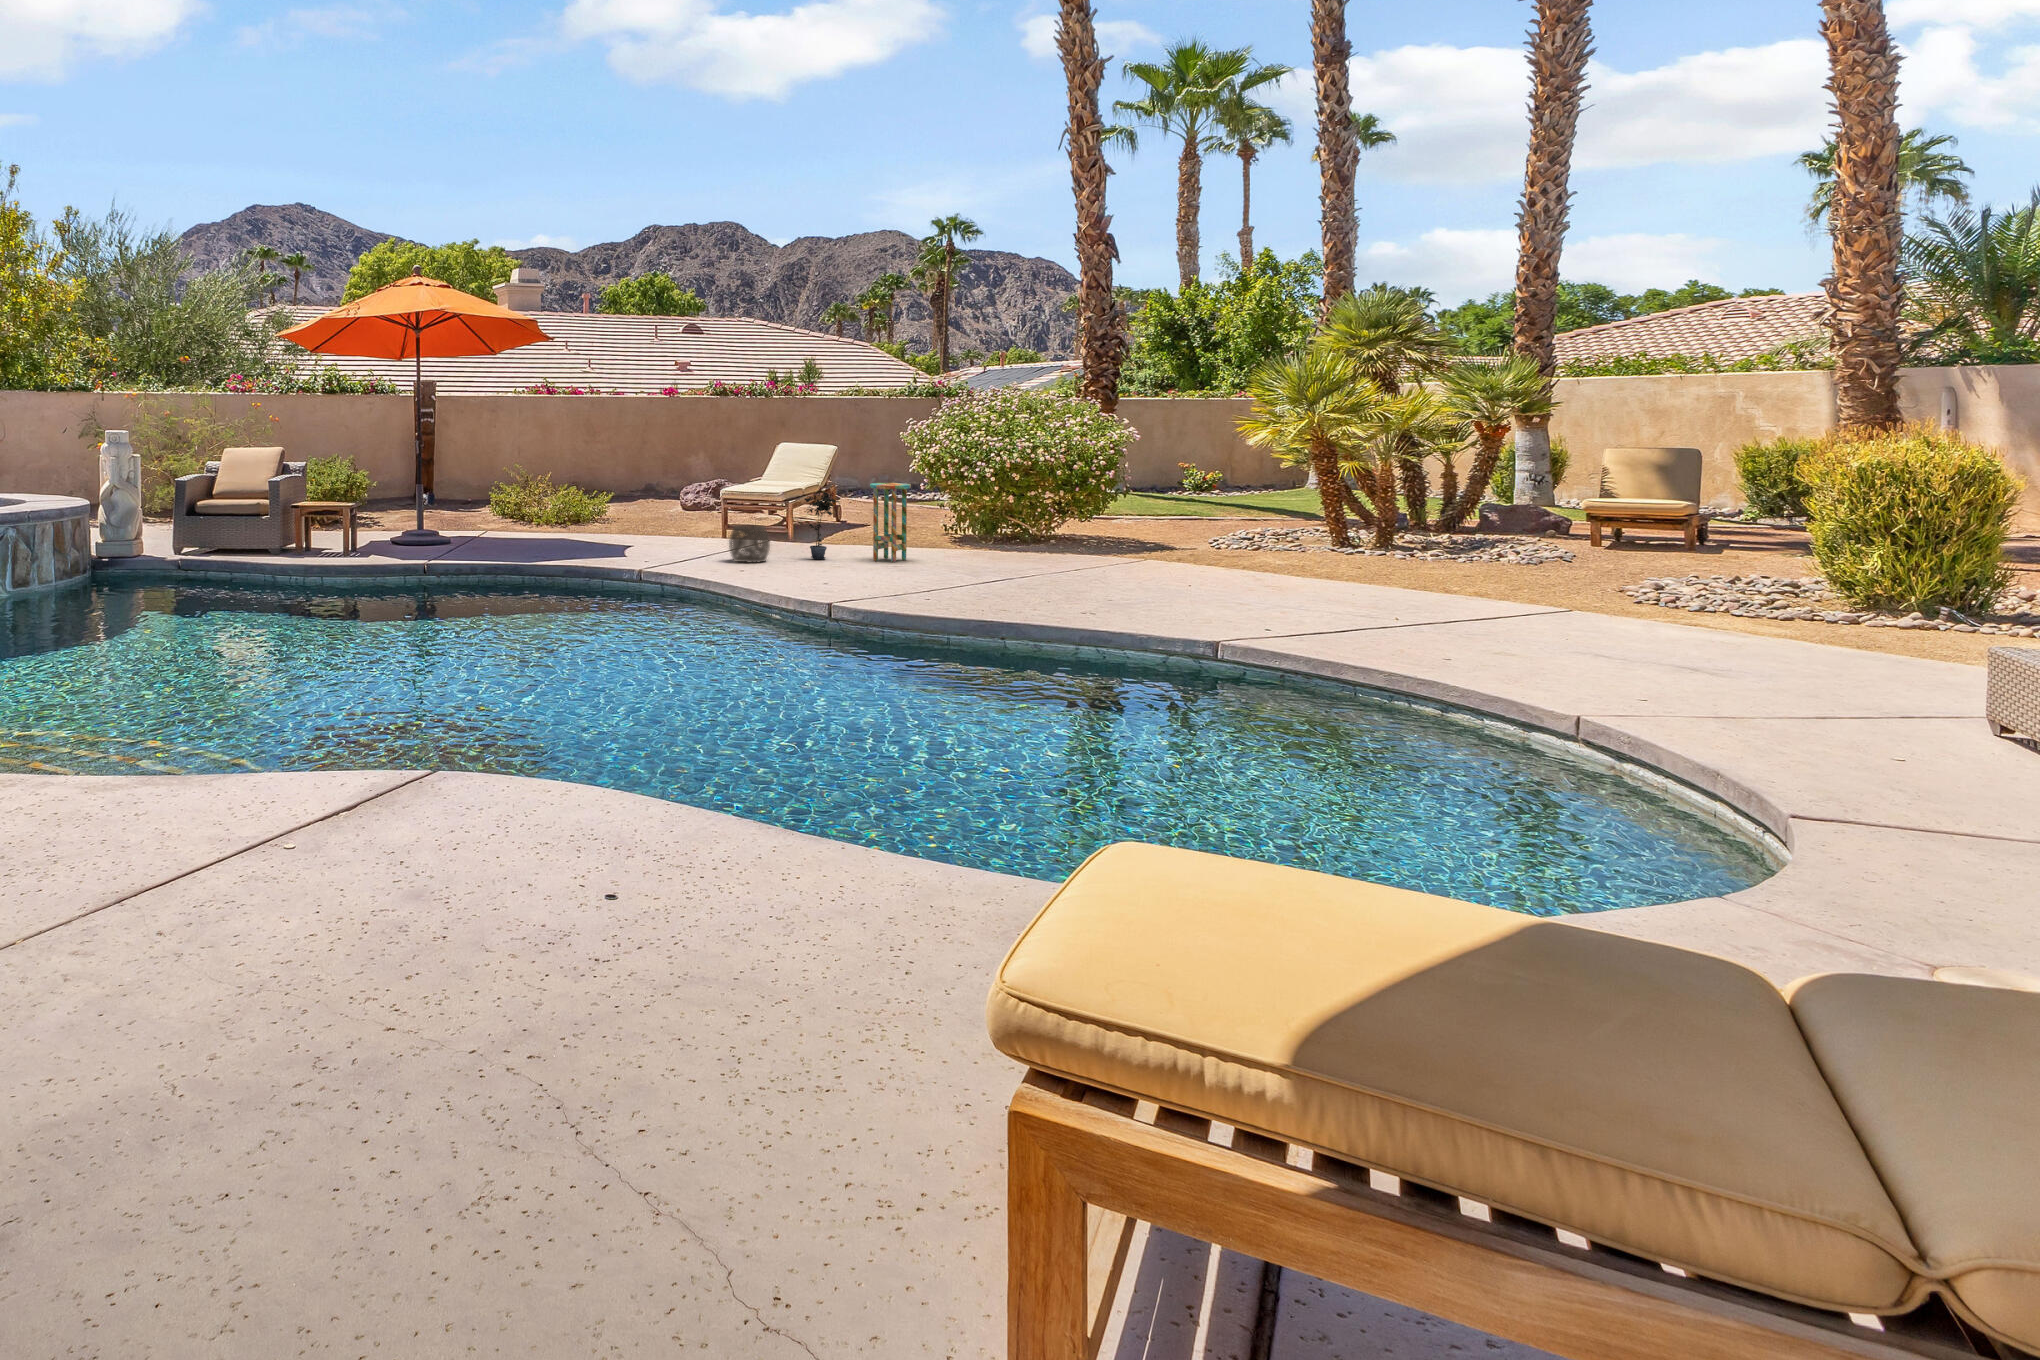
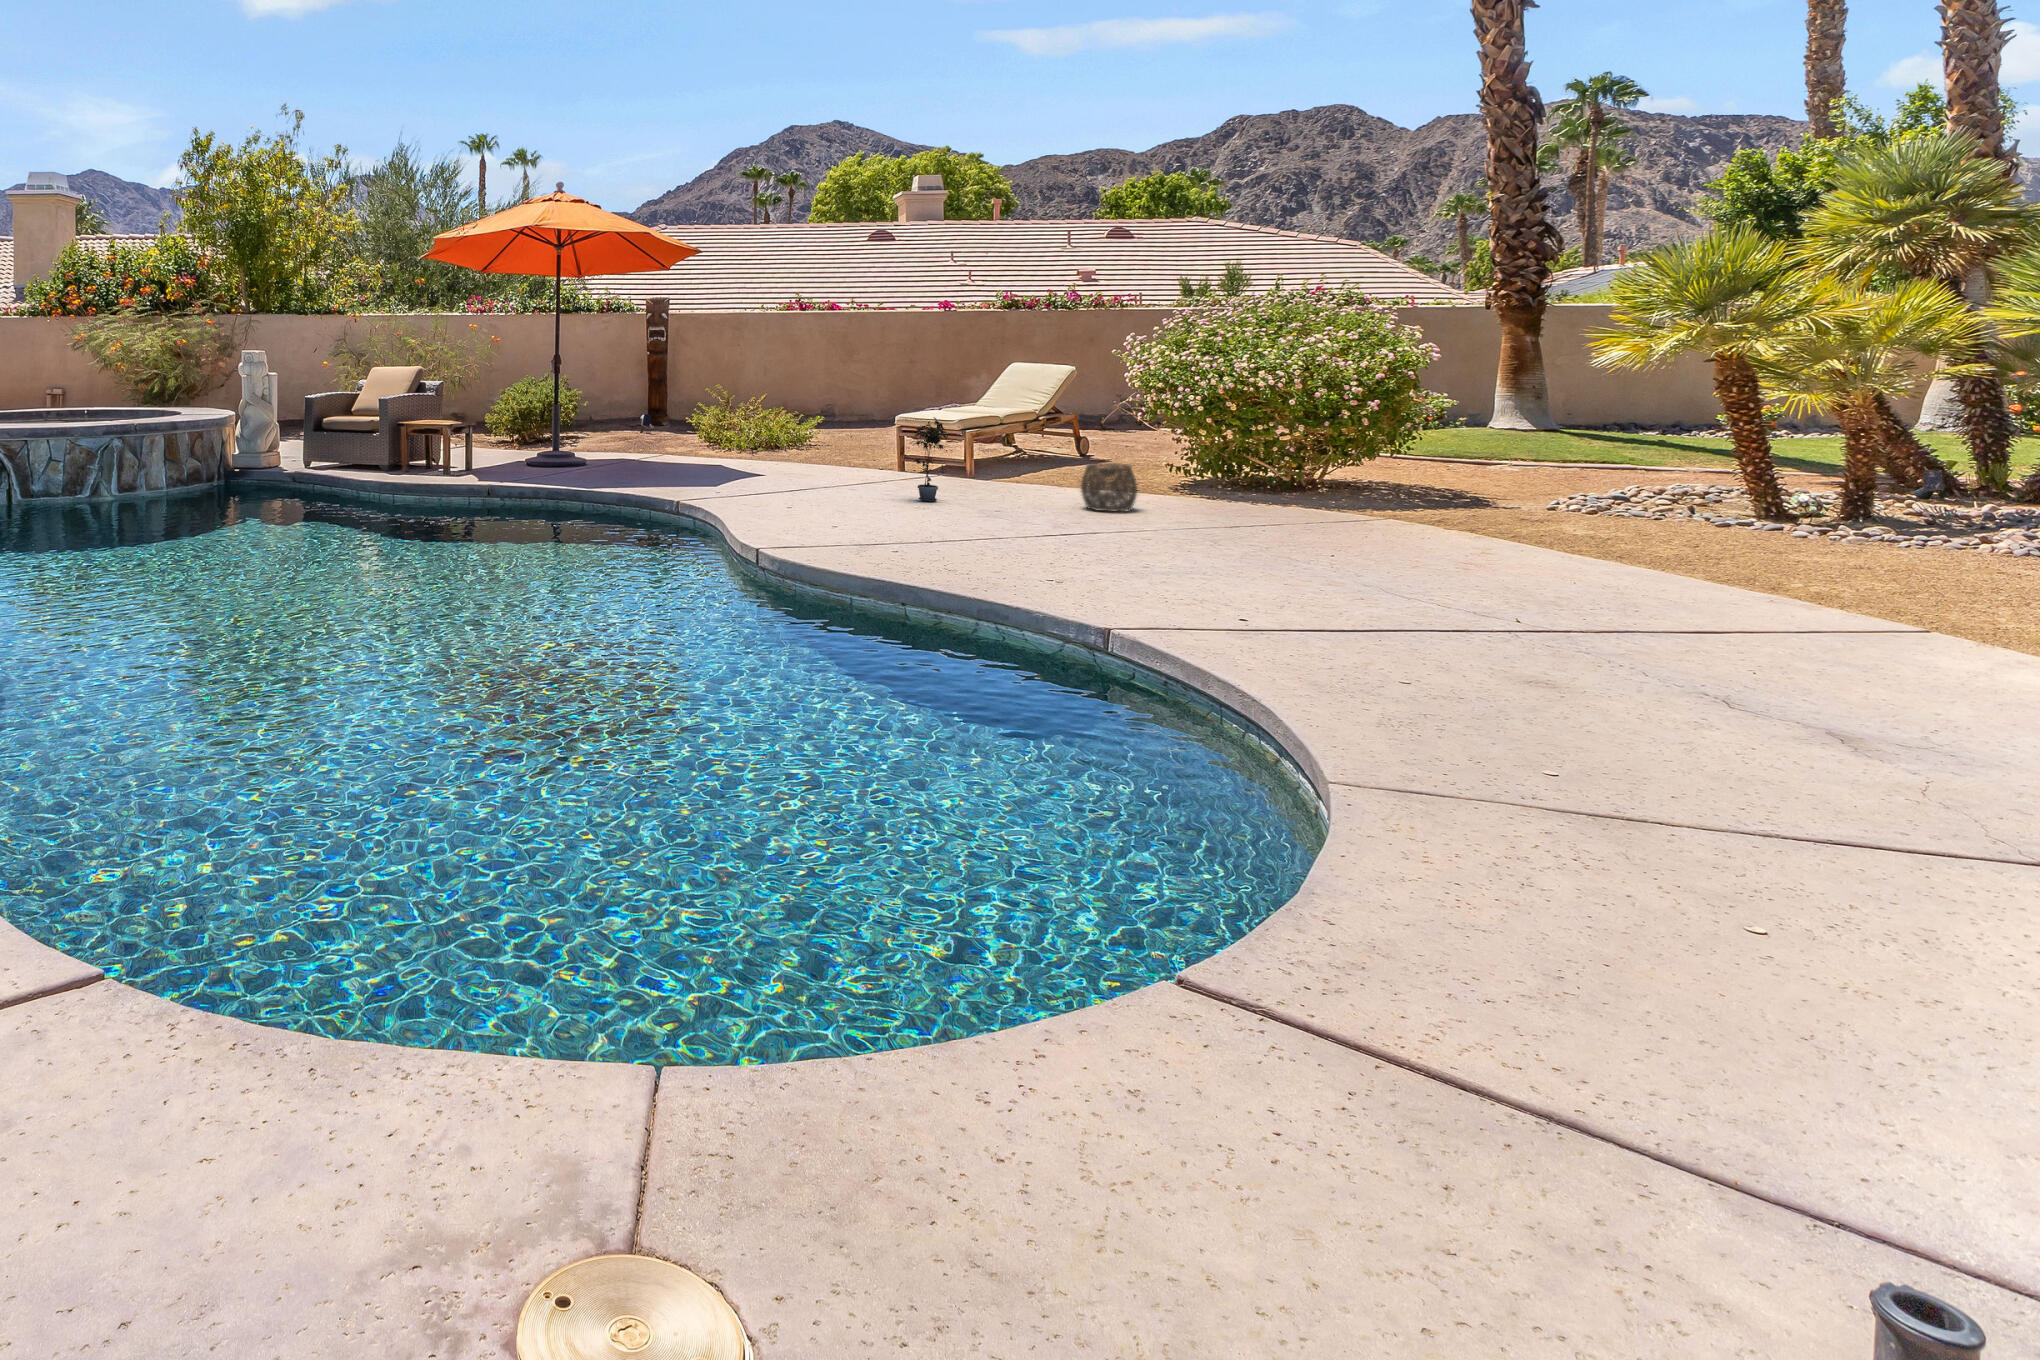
side table: present [870,483,911,563] -> none [987,411,1039,510]
woven basket: present [729,525,770,563] -> present [1081,463,1137,512]

